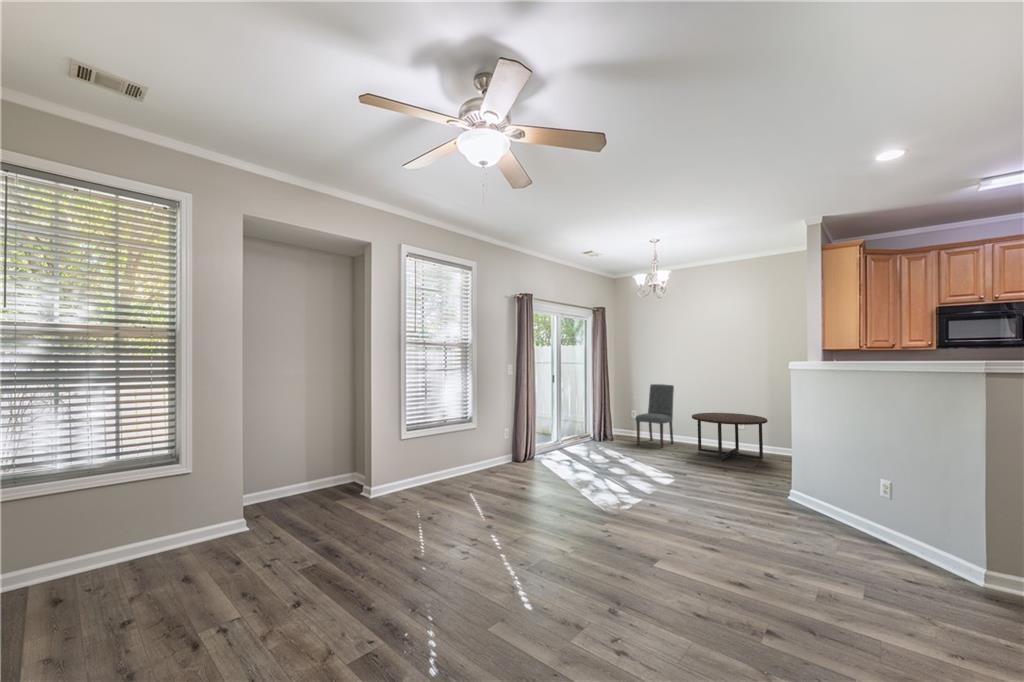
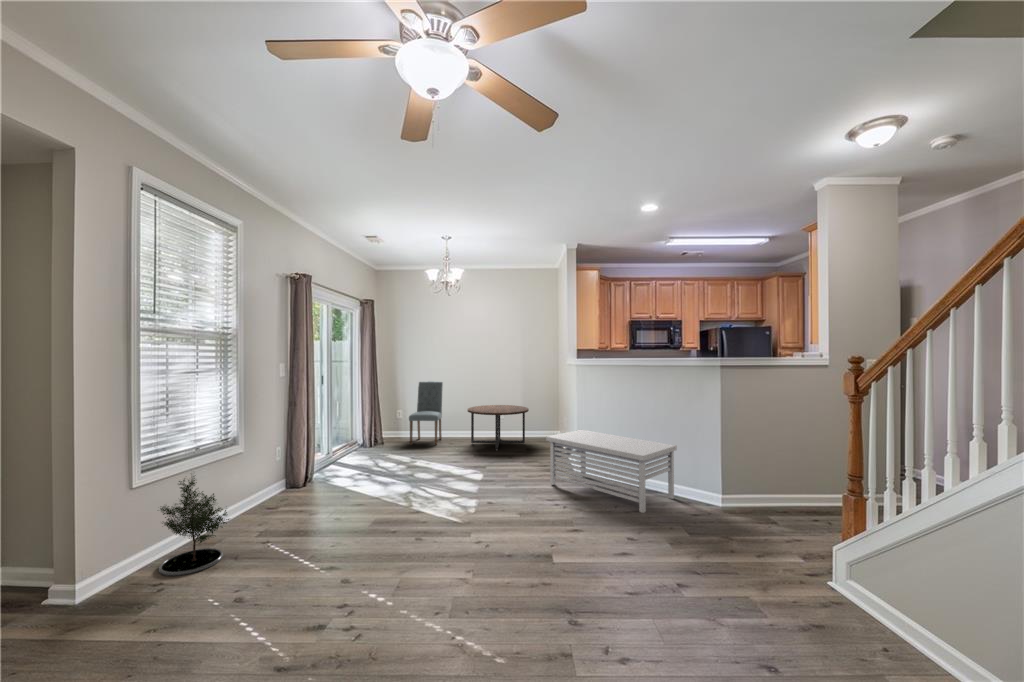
potted tree: none [412,433,448,498] -> present [159,476,229,576]
storage bench: none [734,448,912,559] -> present [546,430,677,513]

